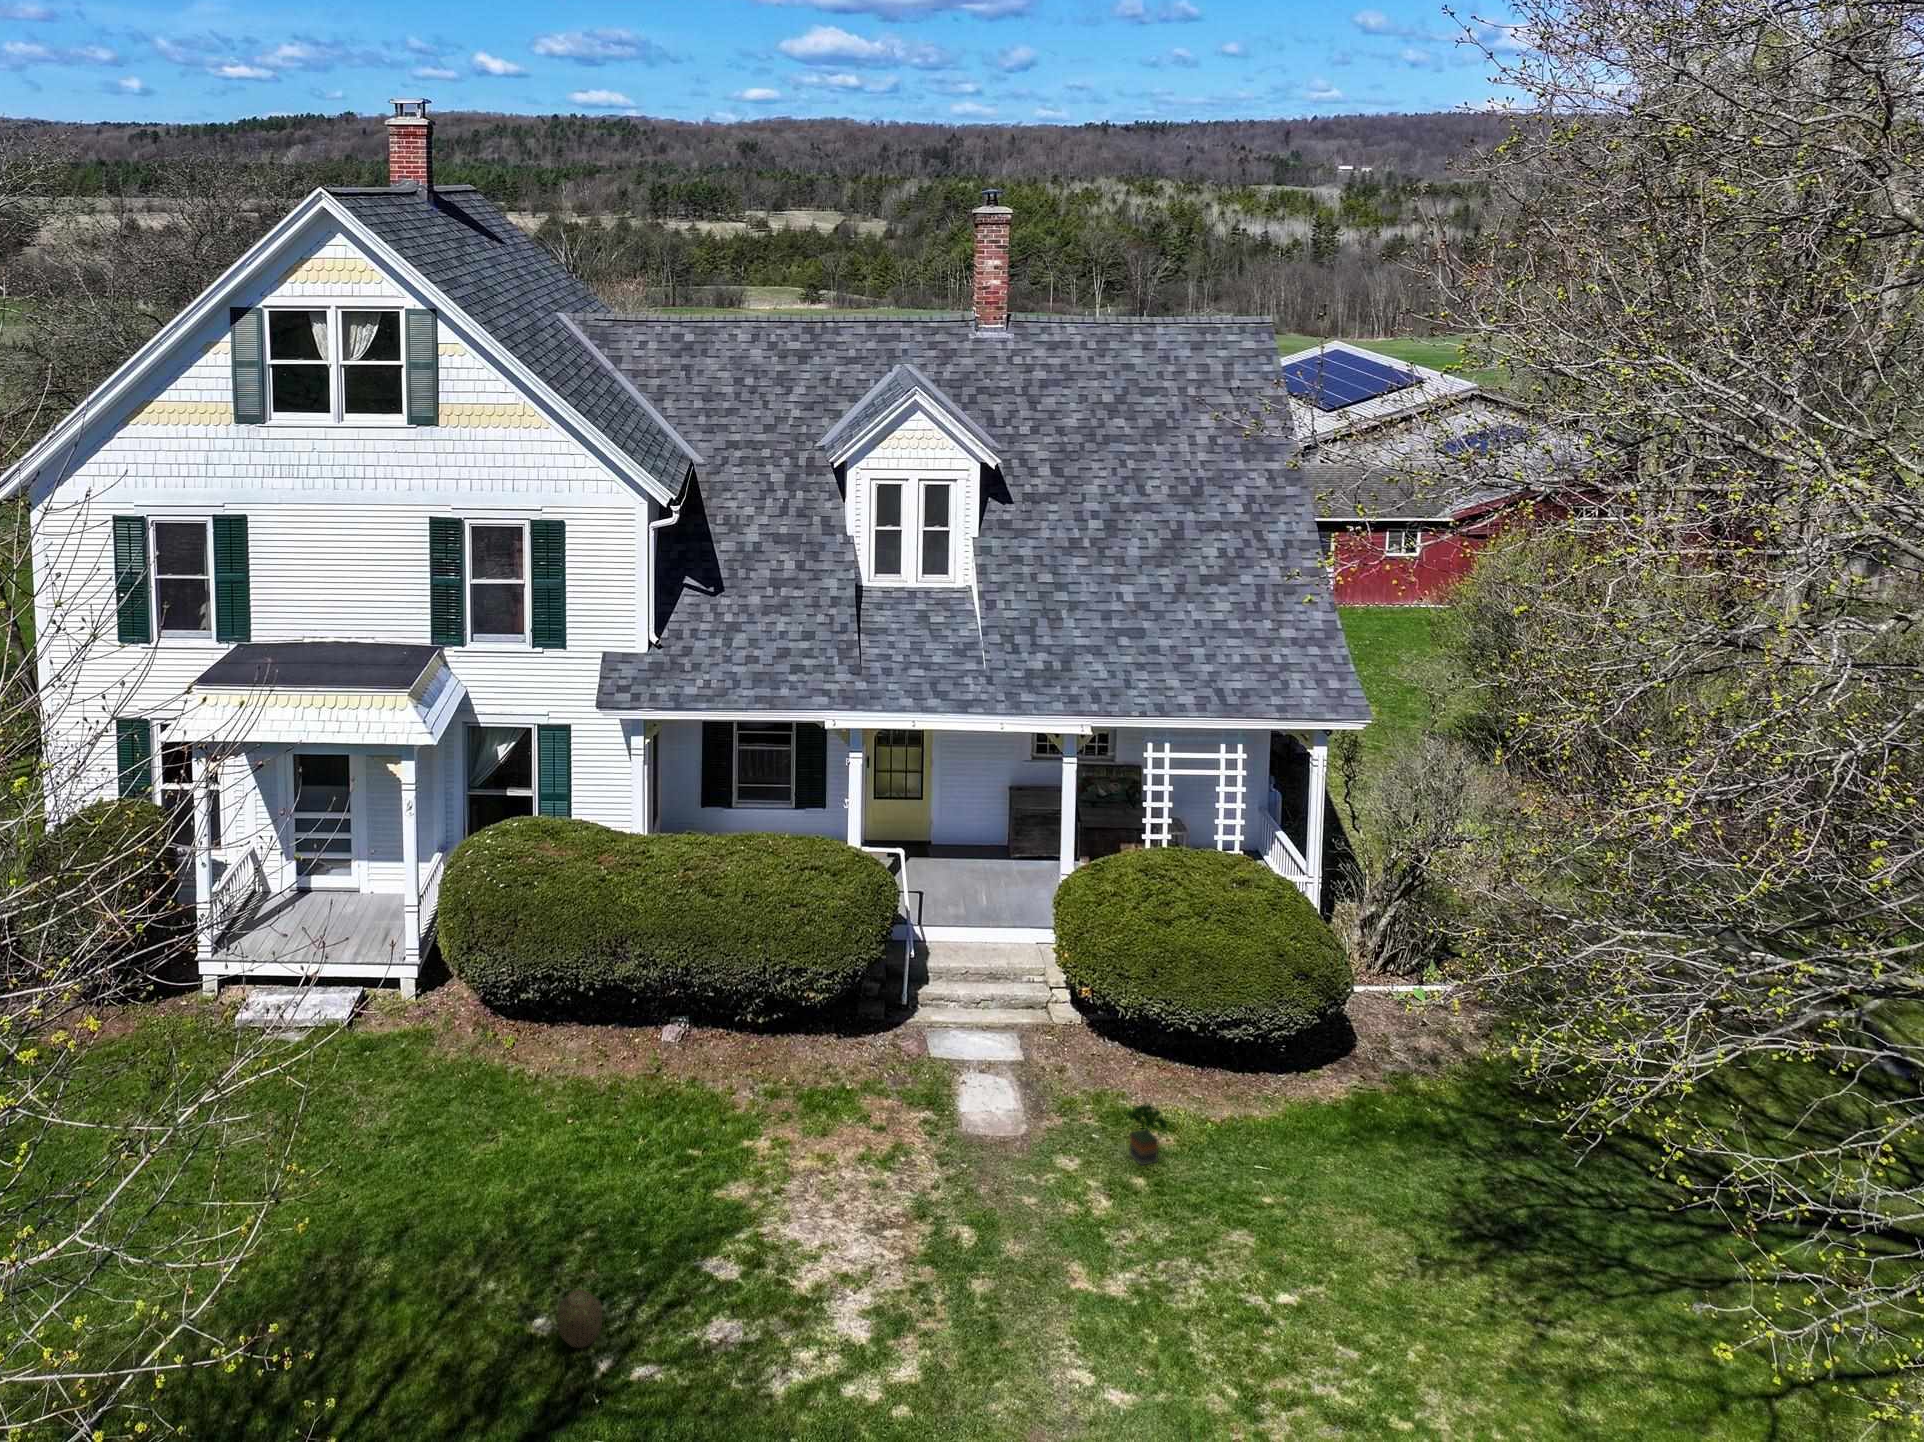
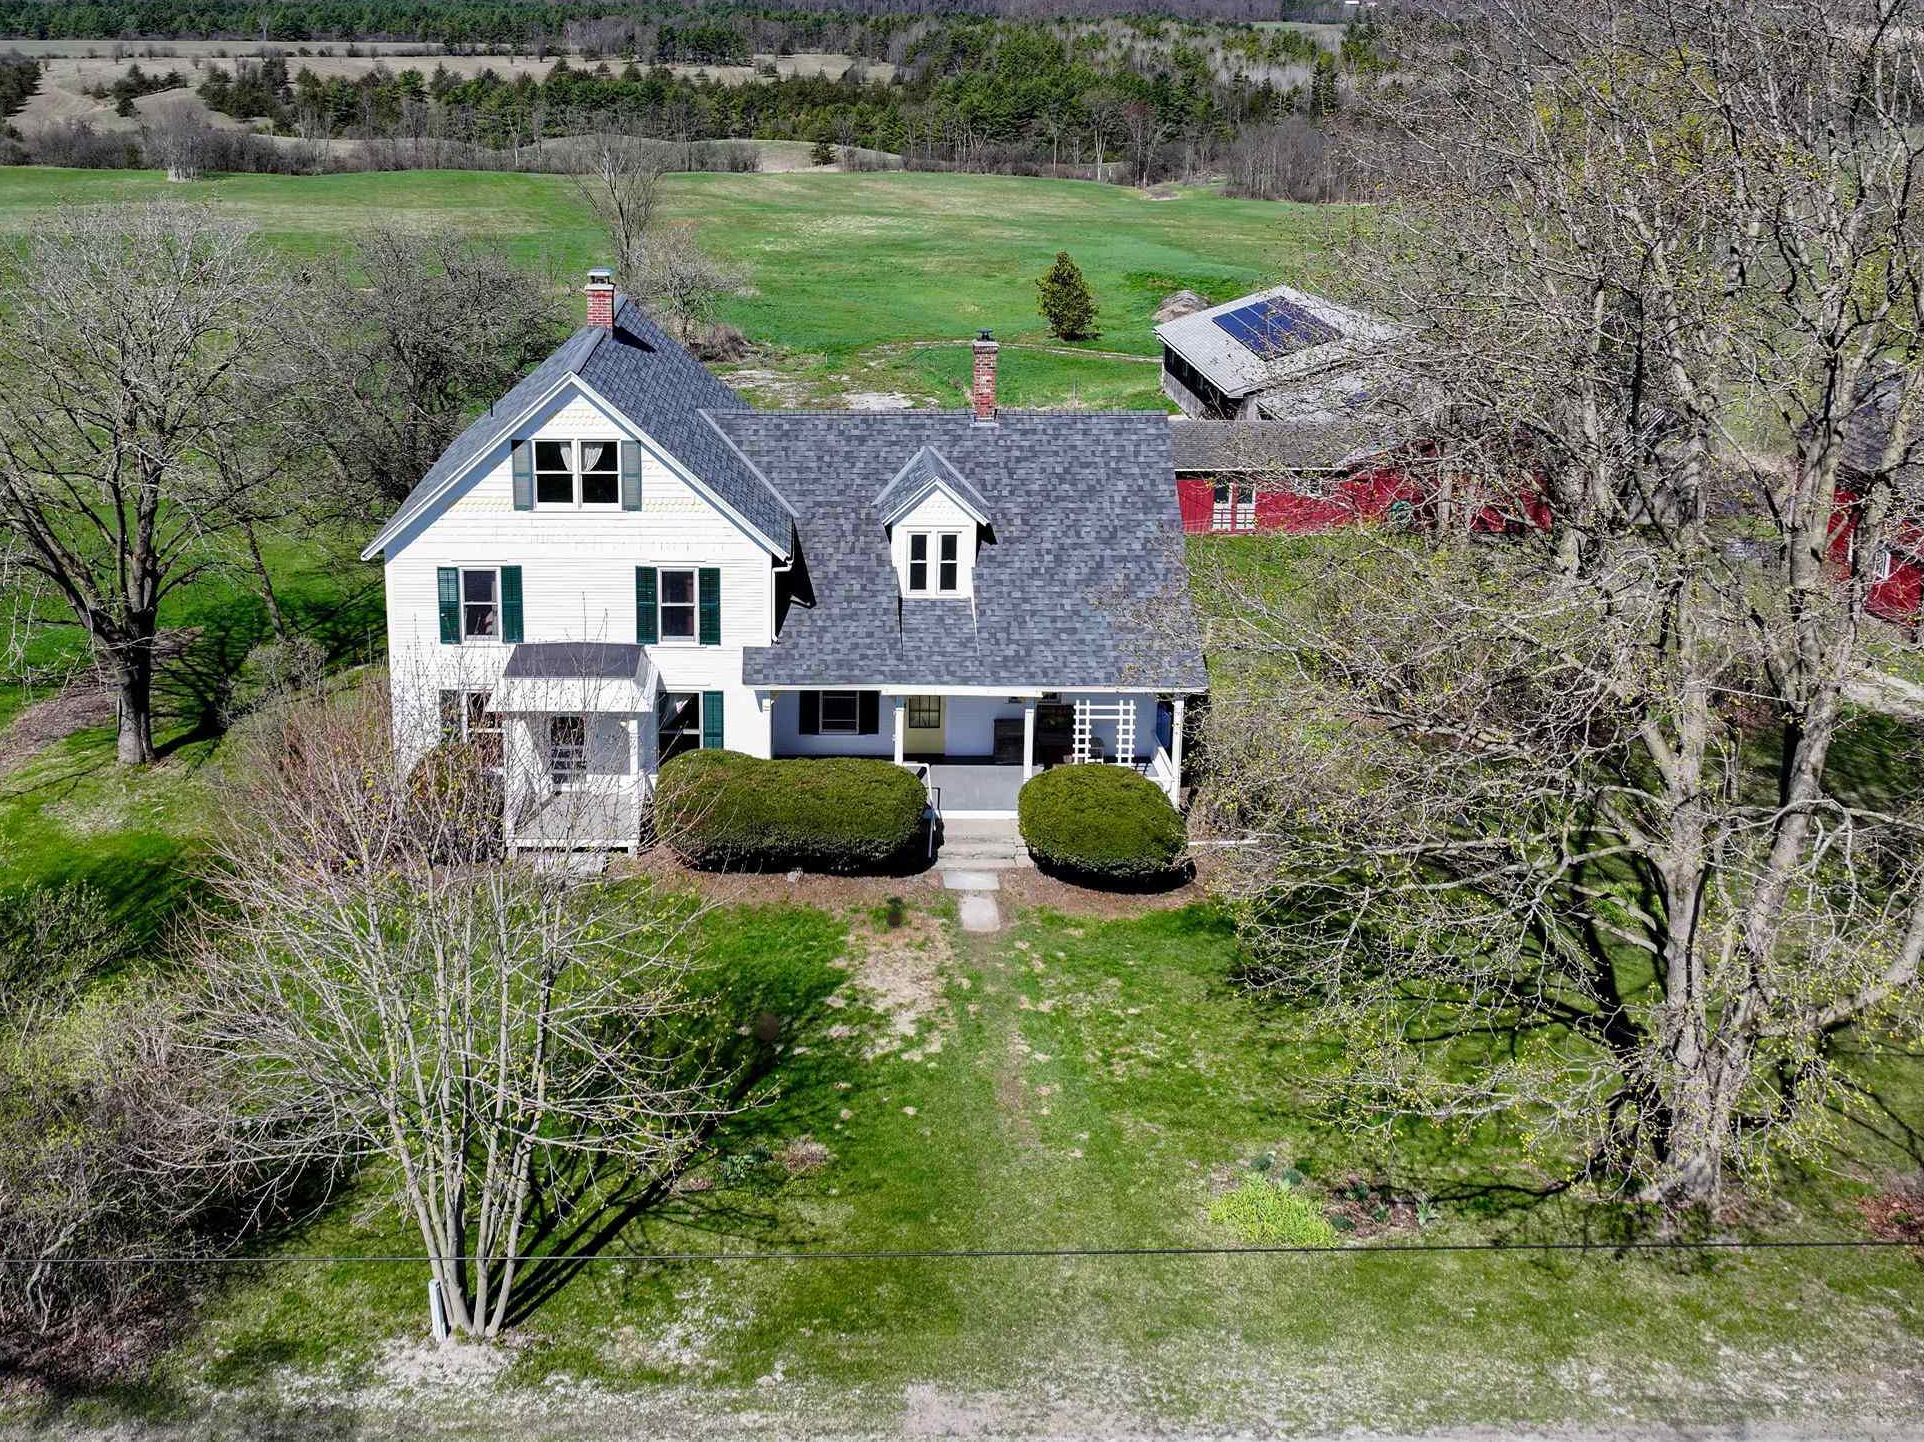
potted tree: present [1126,1103,1168,1165] -> present [886,896,906,928]

